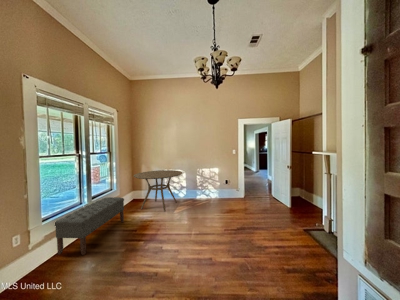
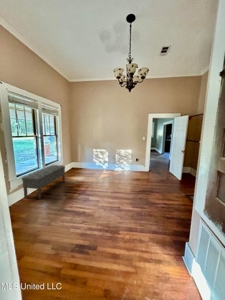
dining table: present [134,170,182,211] -> none [72,149,105,177]

